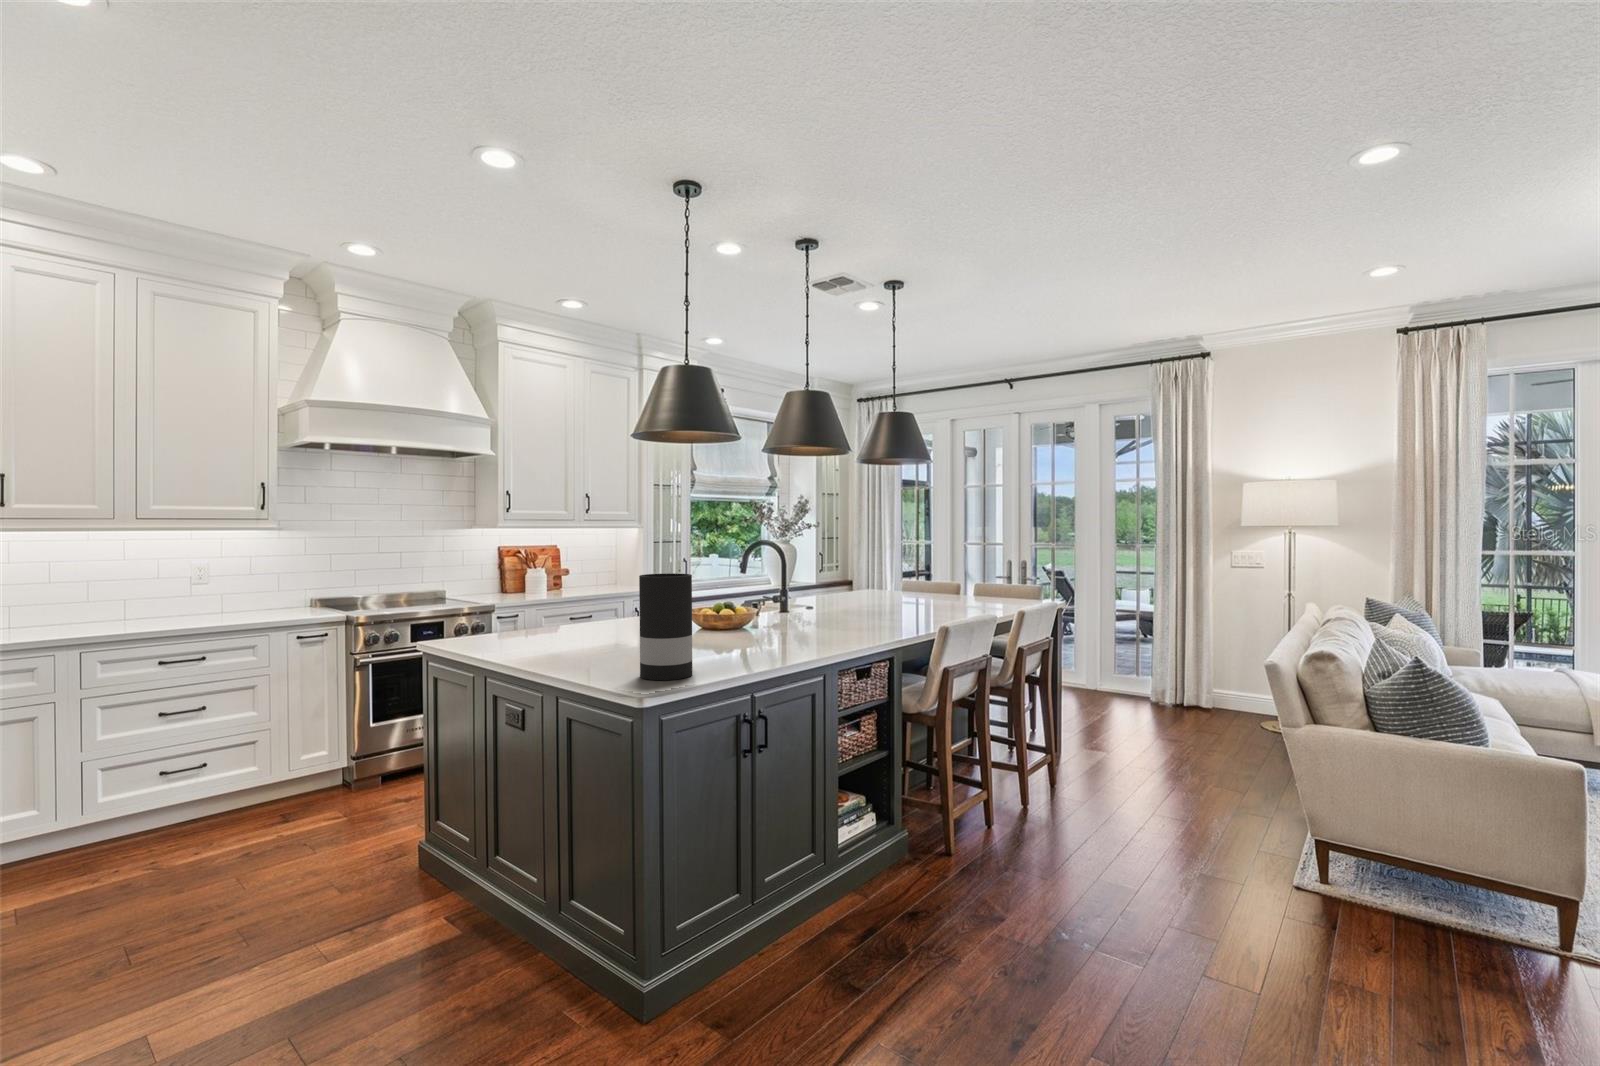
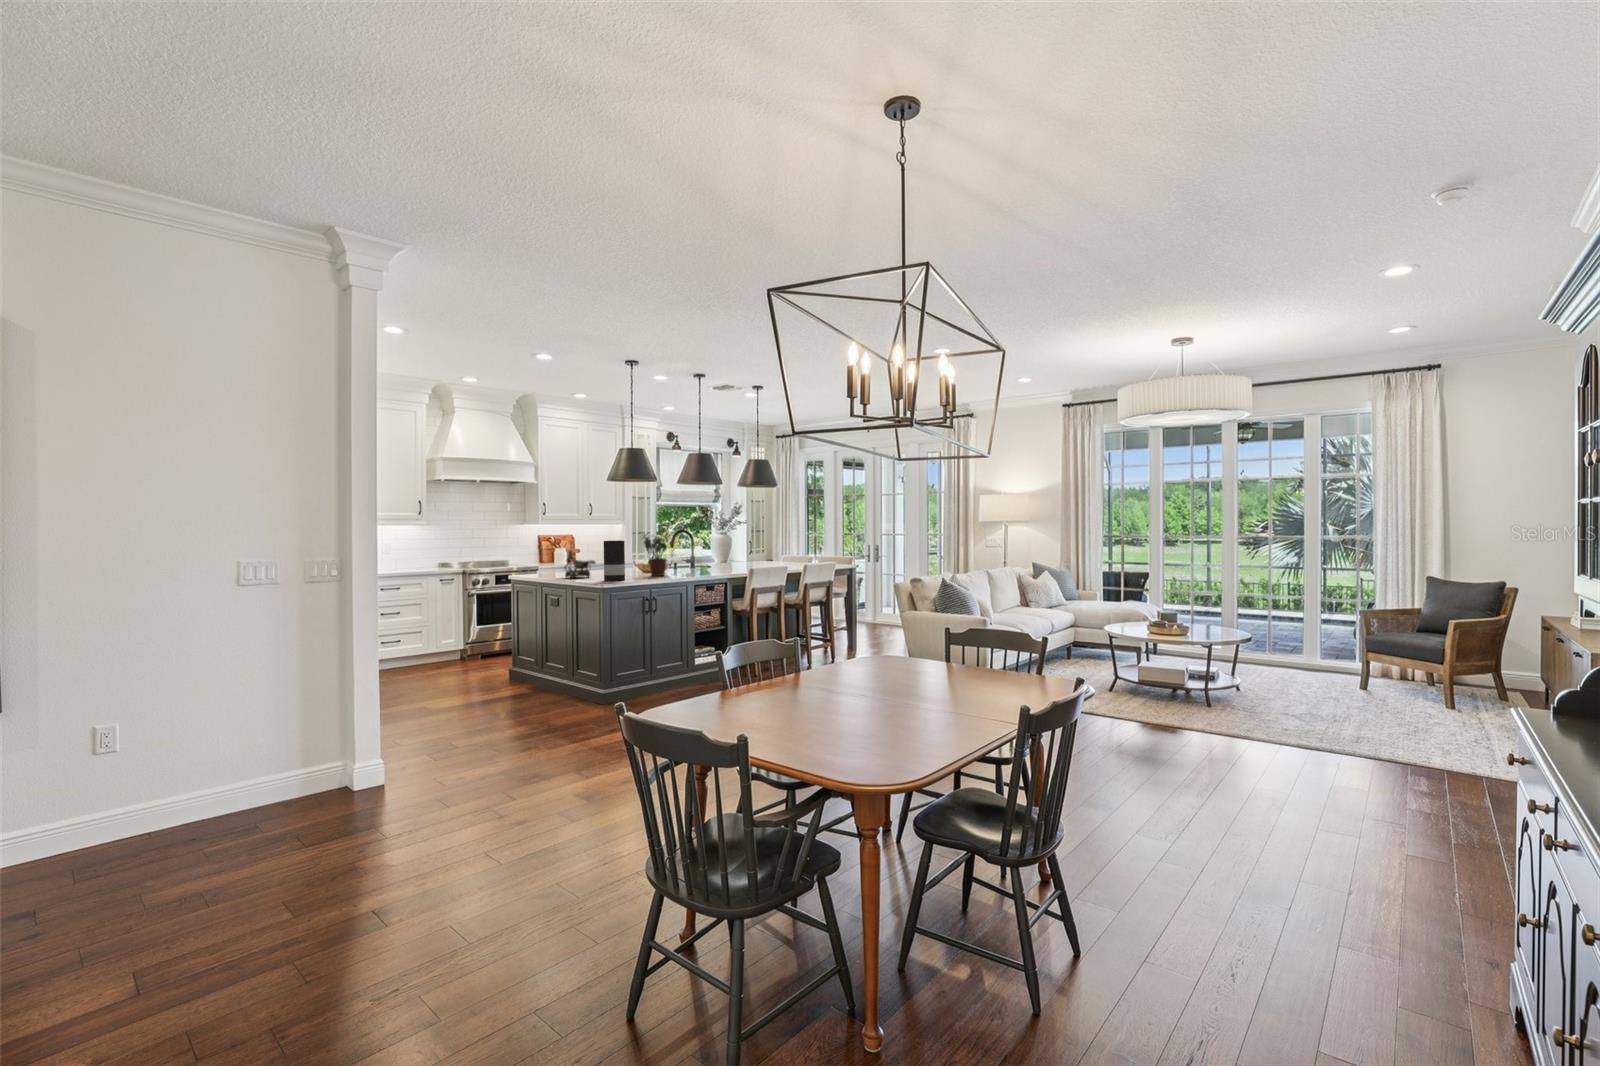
potted plant: none [715,553,776,650] -> present [643,534,667,576]
decorative bowl: none [538,590,614,661] -> present [565,550,595,578]

